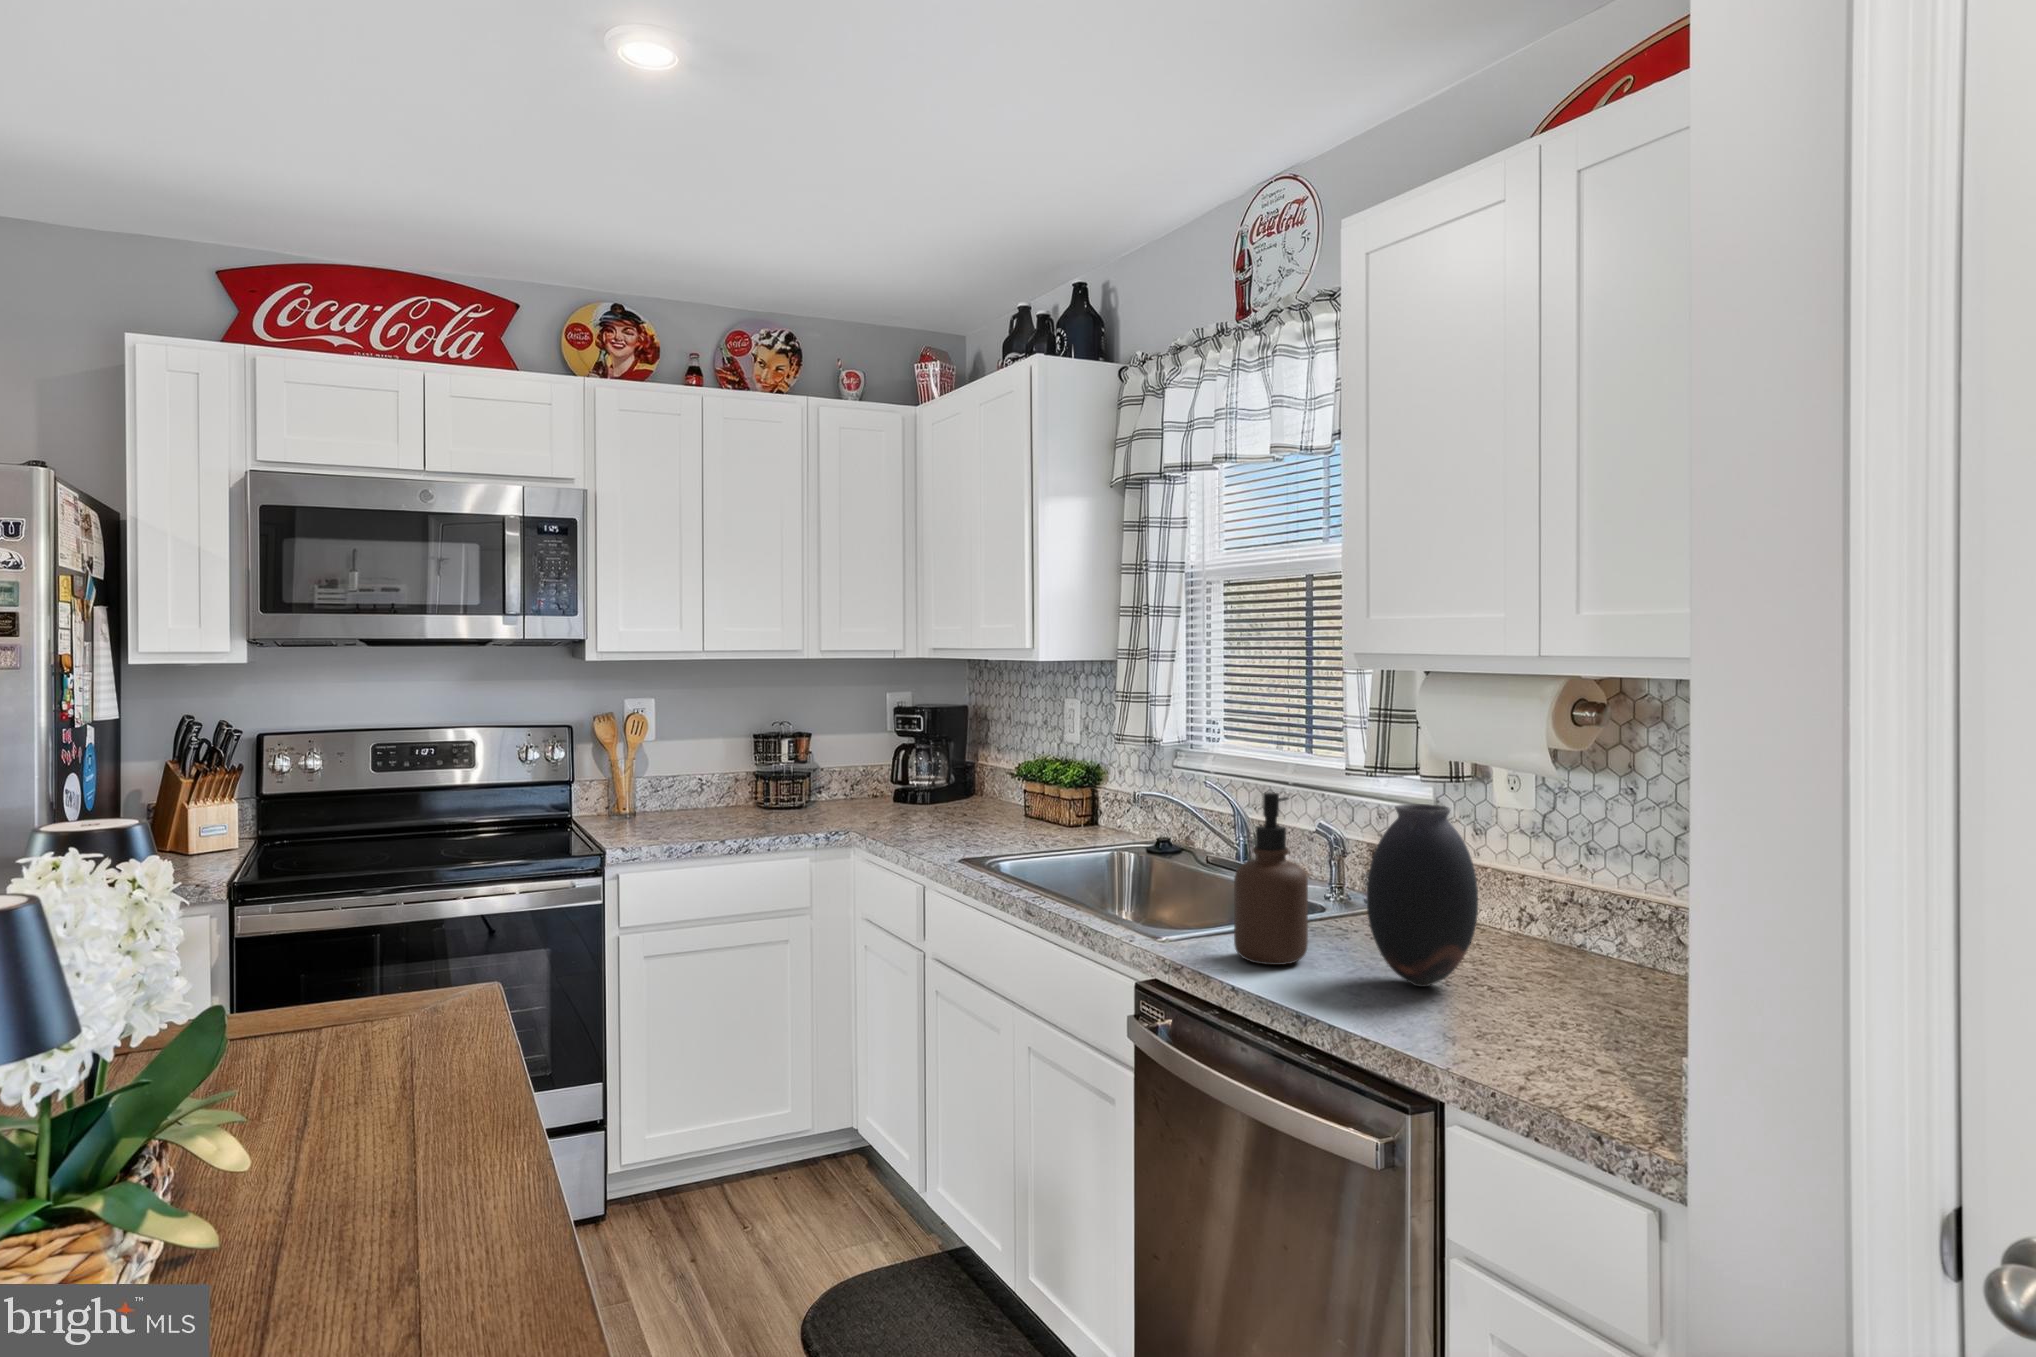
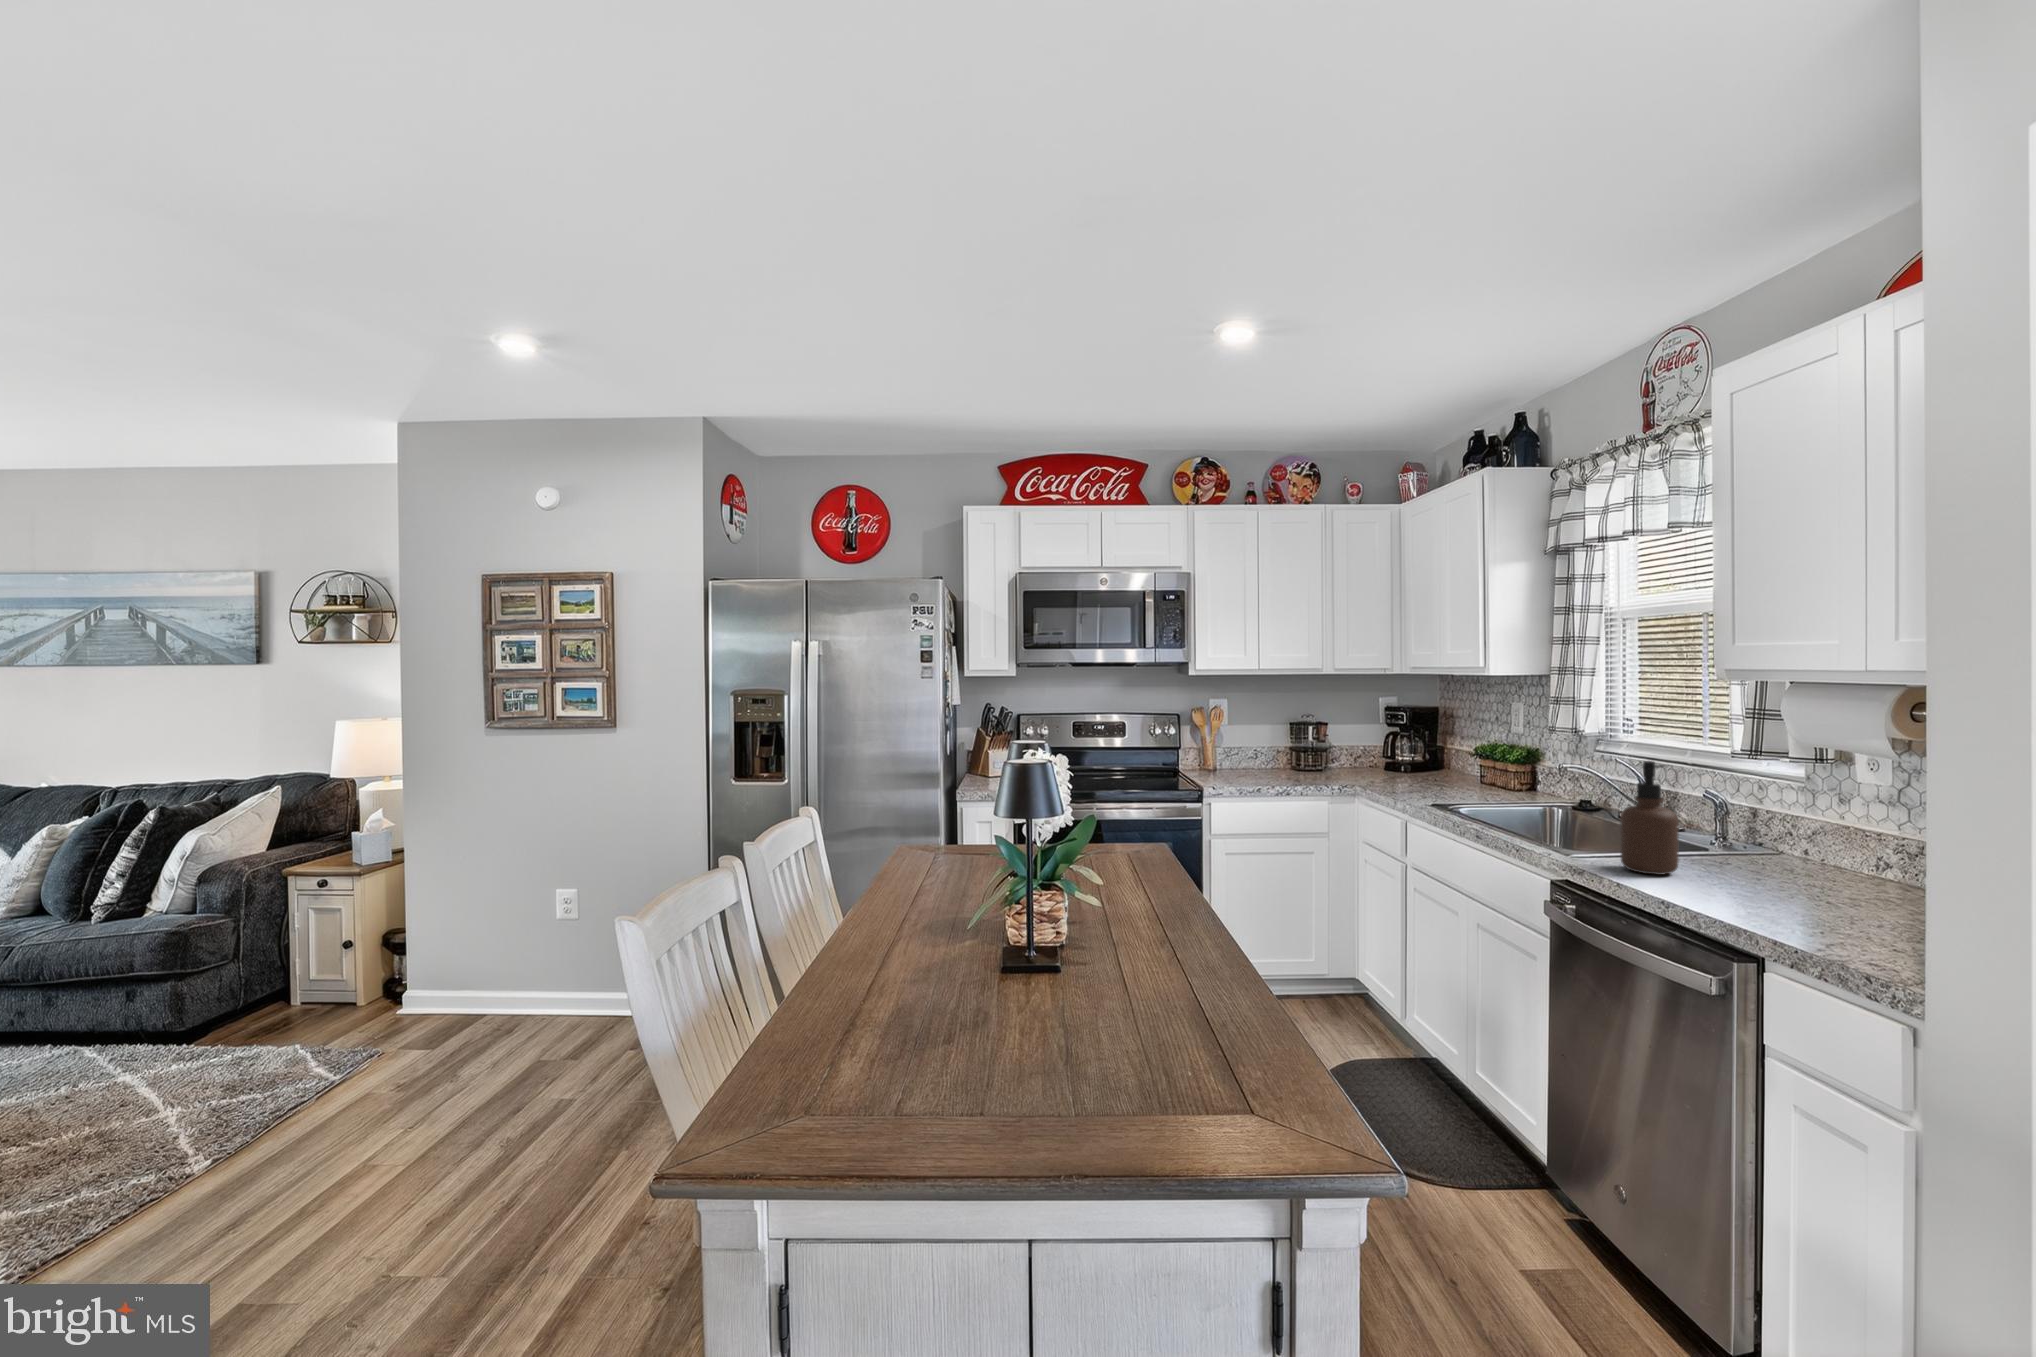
vase: present [1367,804,1478,987] -> none [1722,772,1815,896]

